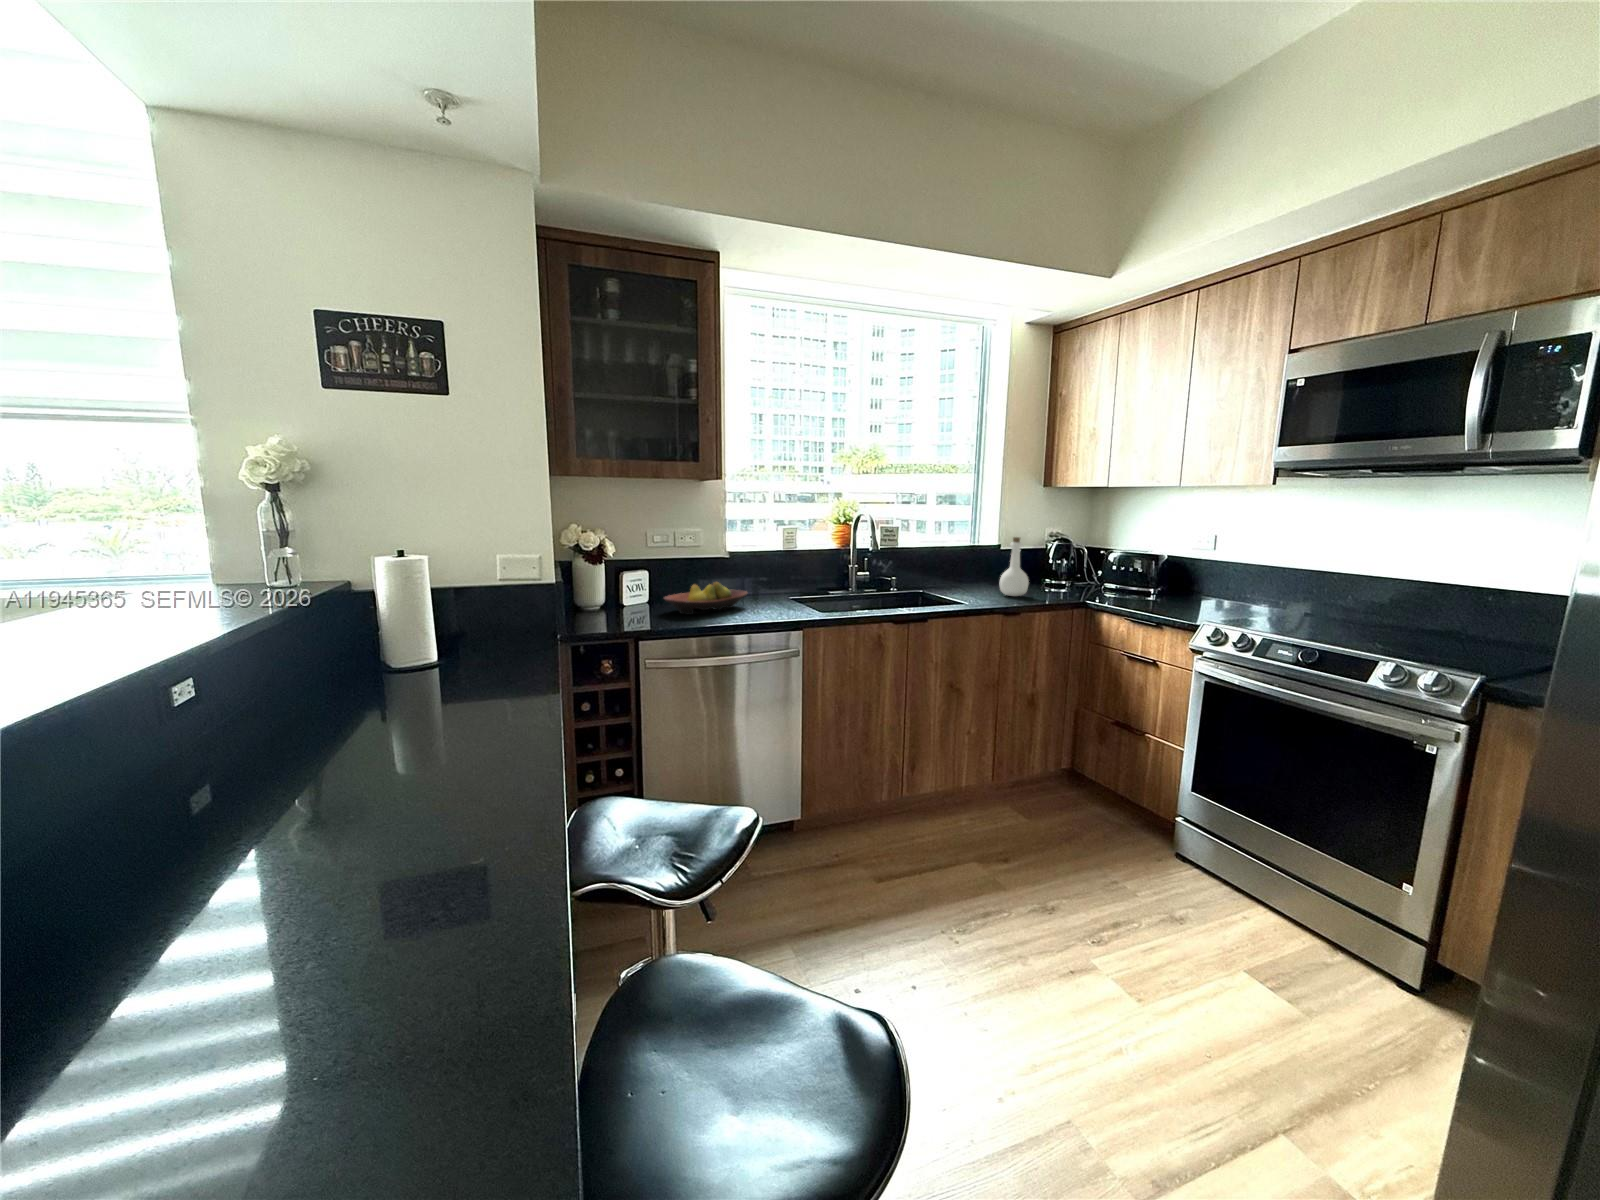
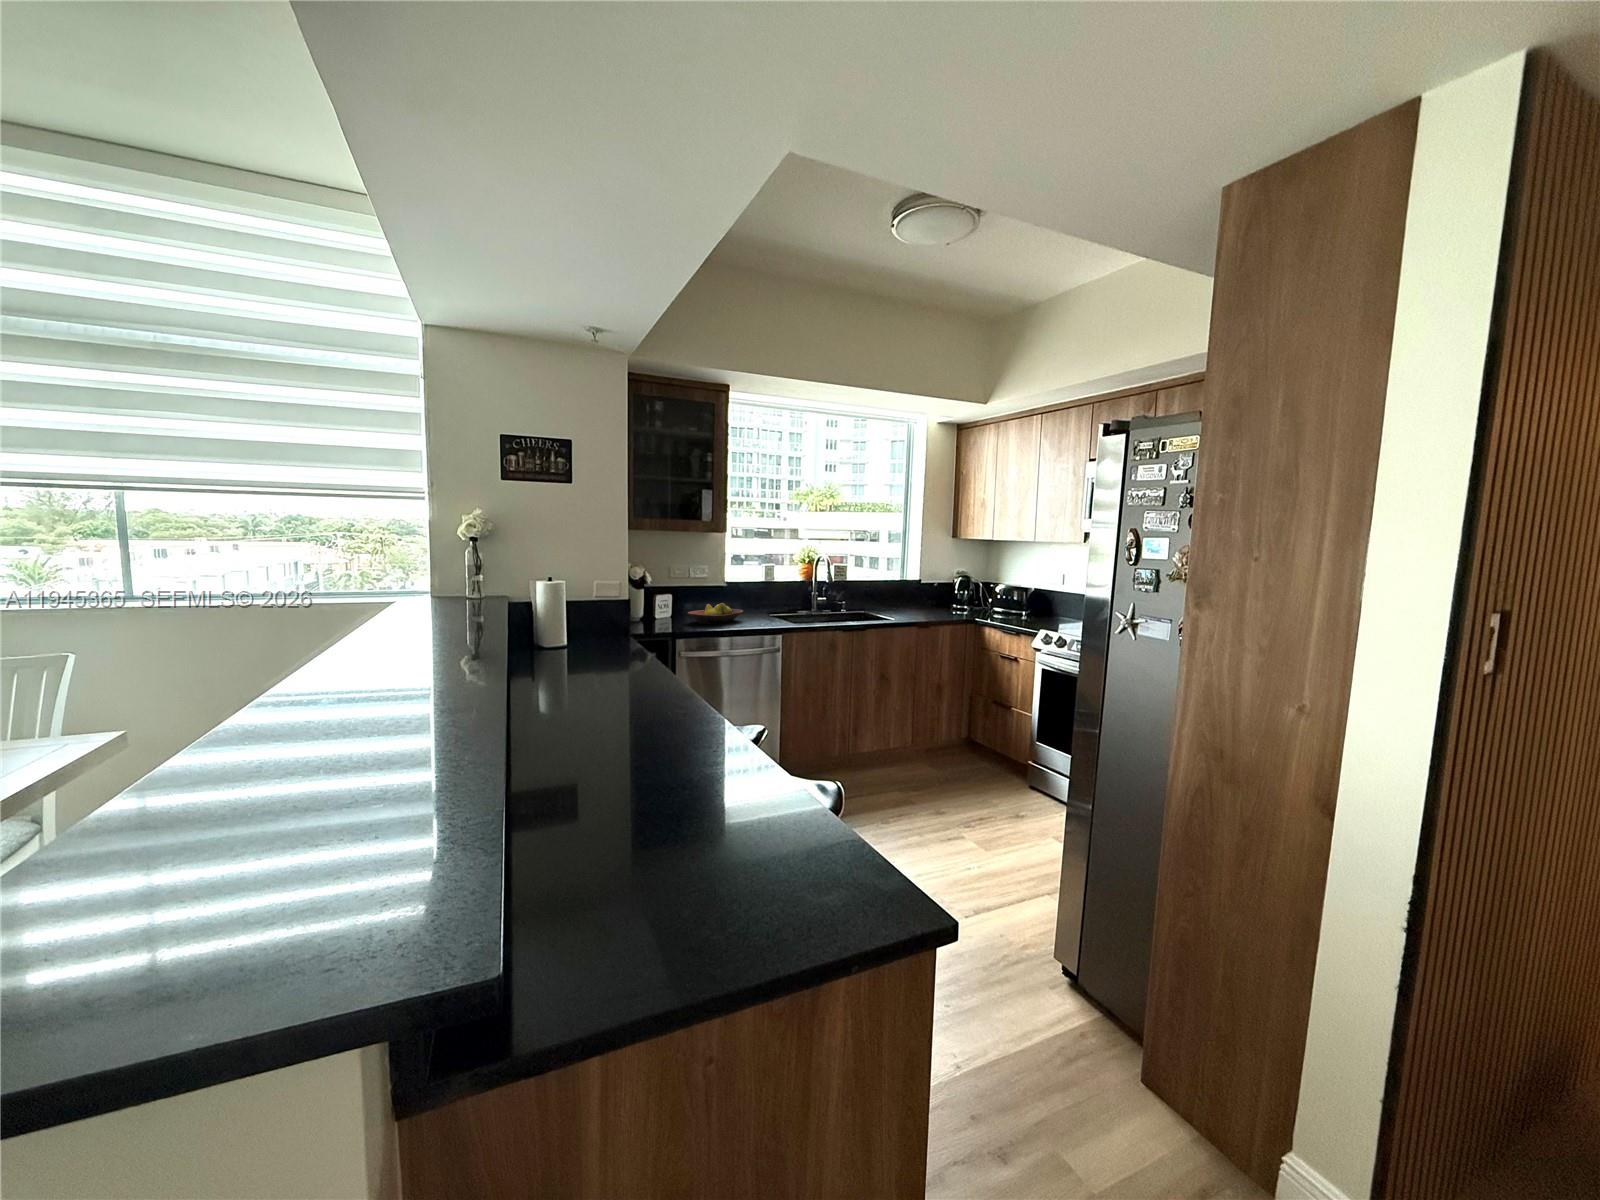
bottle: present [1000,537,1029,596] -> none [918,575,938,616]

